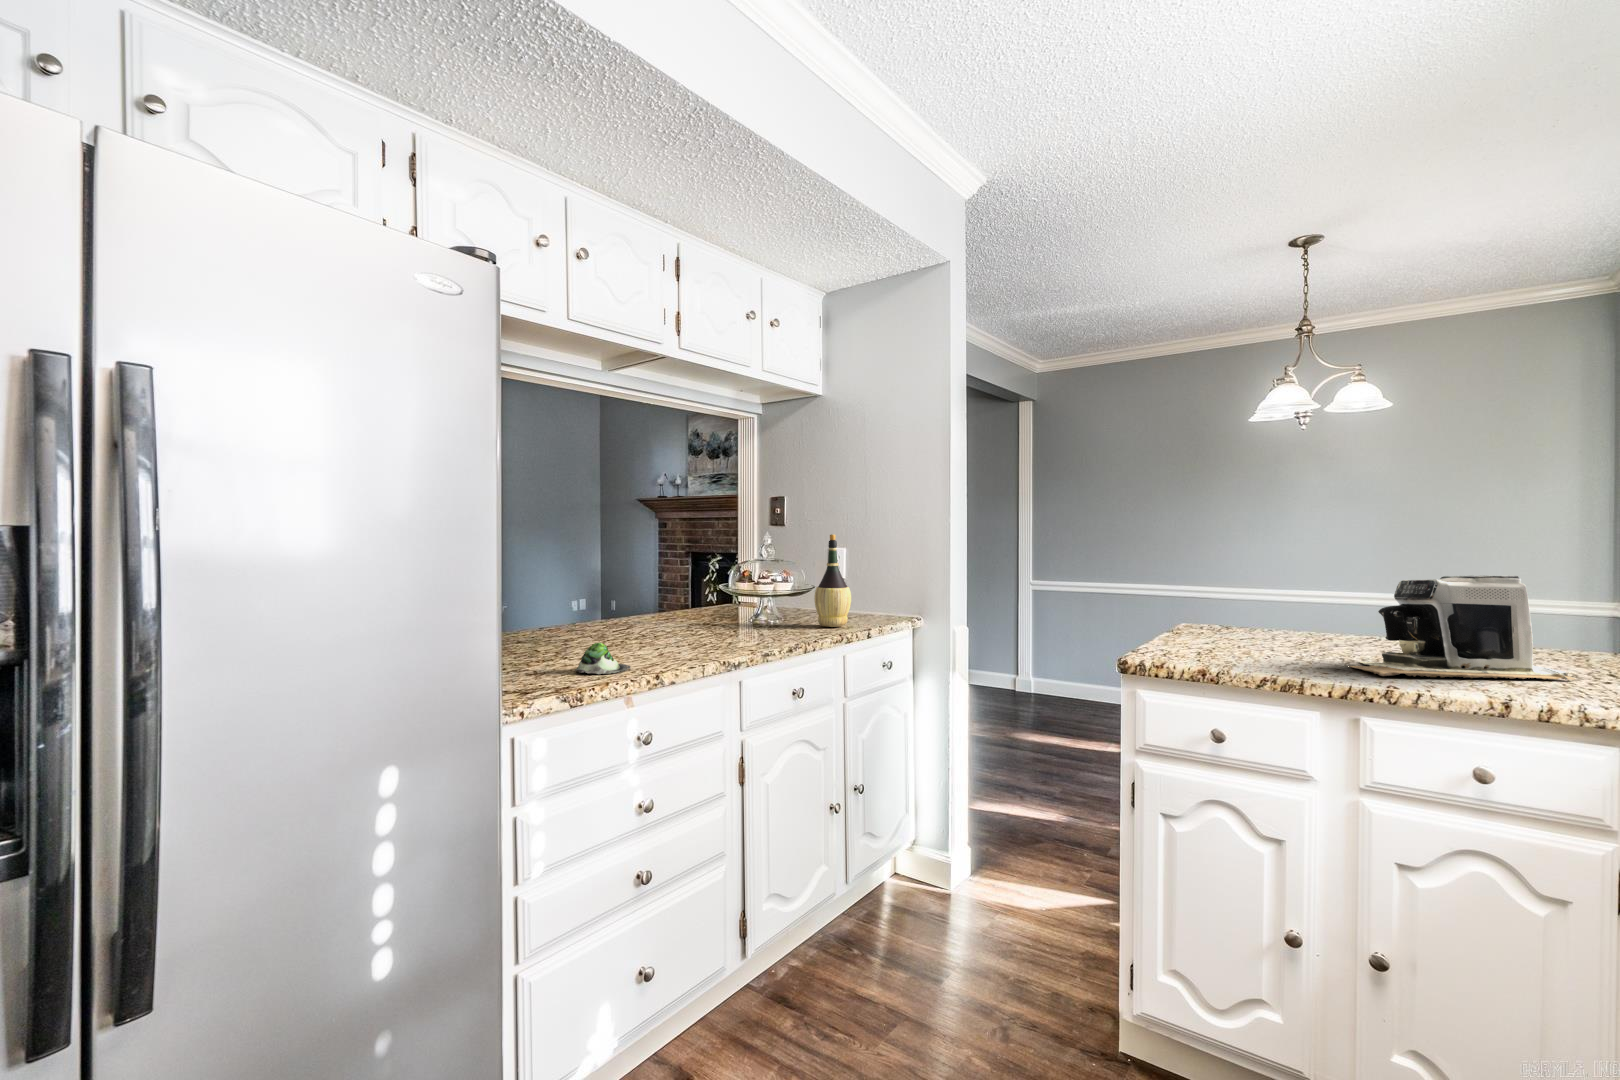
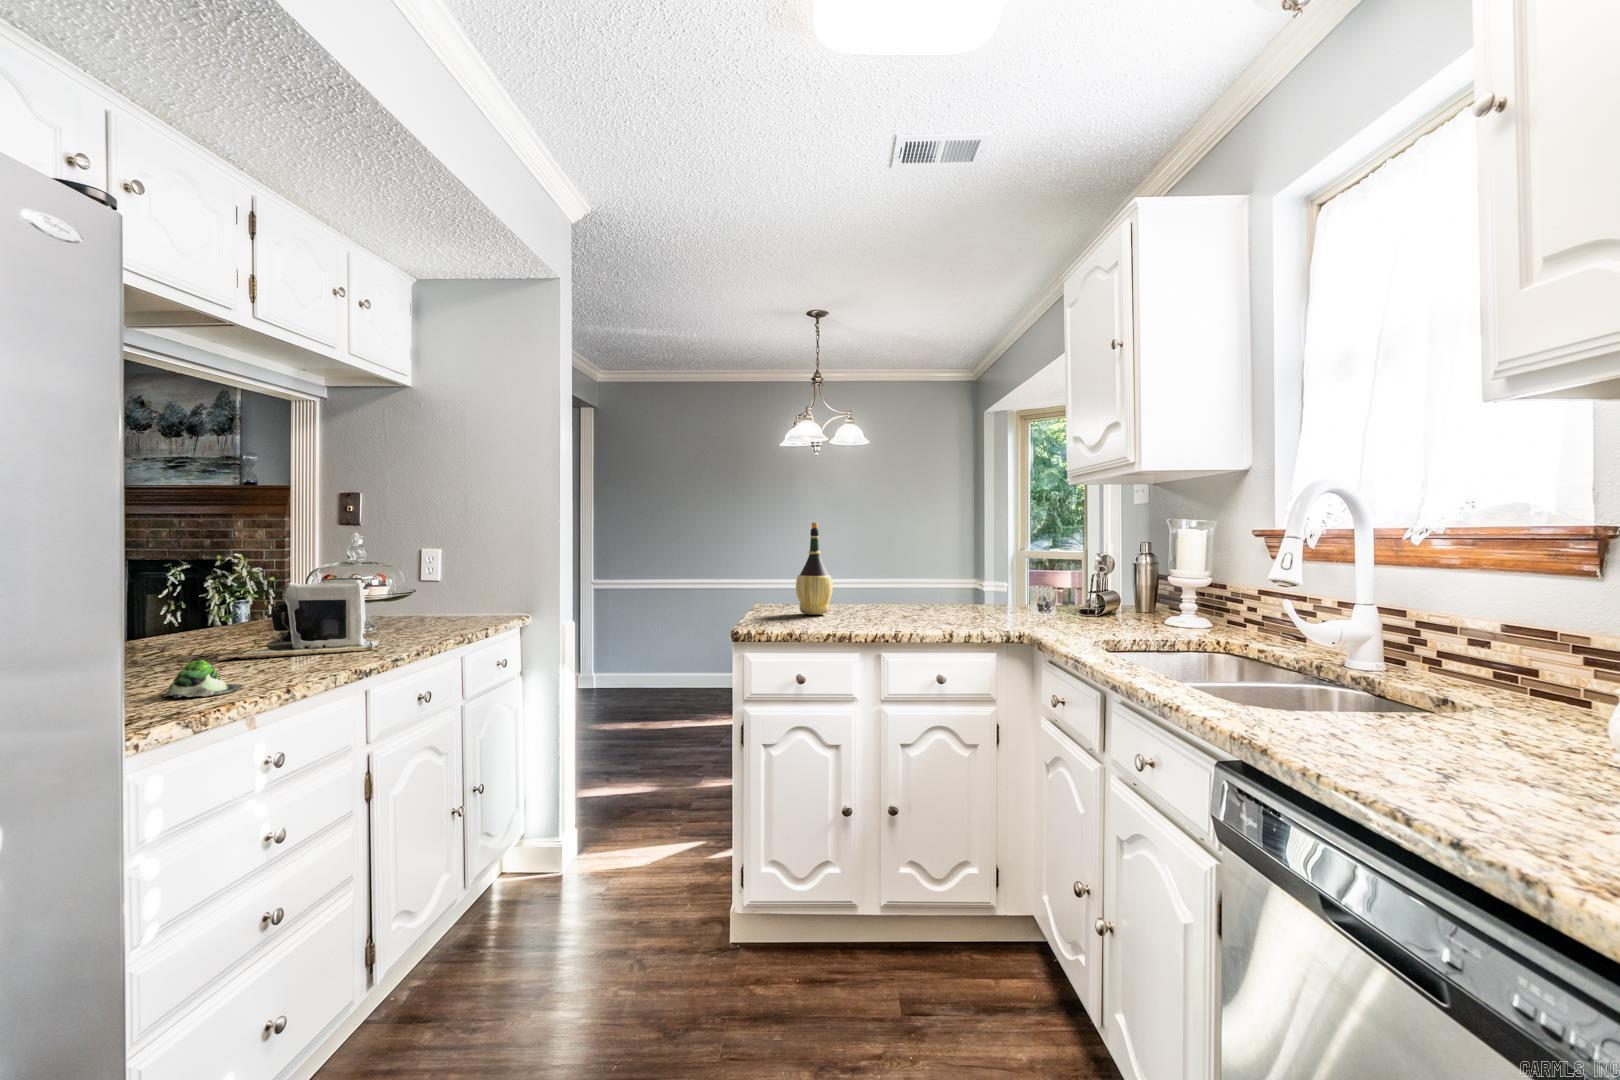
wine bottle: present [814,534,851,627] -> present [796,522,833,615]
coffee maker: present [1351,575,1575,680] -> present [217,578,379,661]

